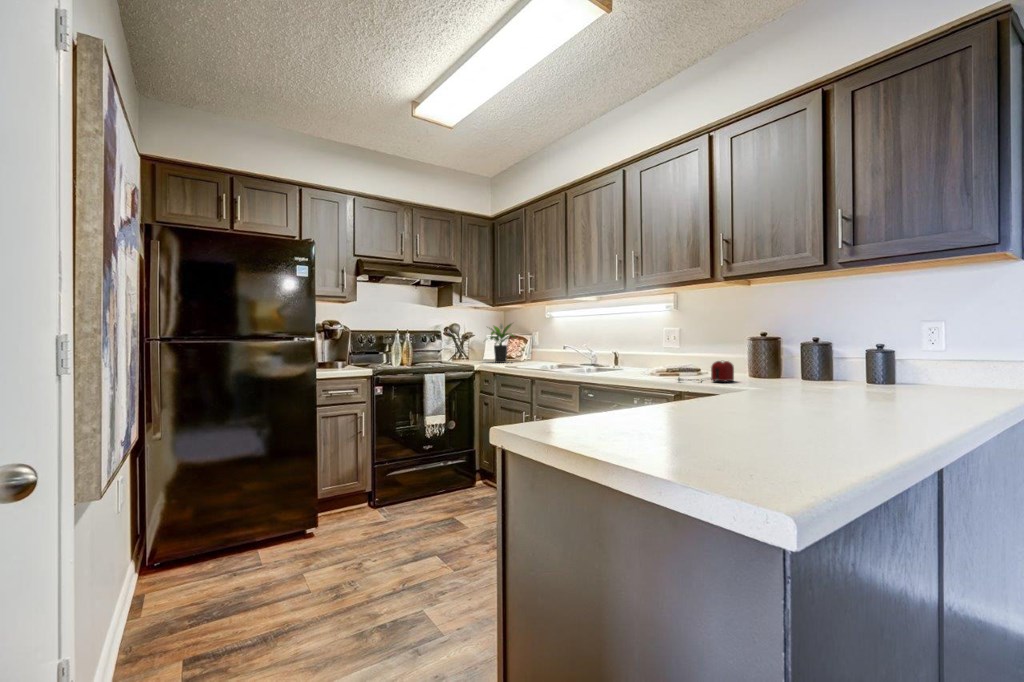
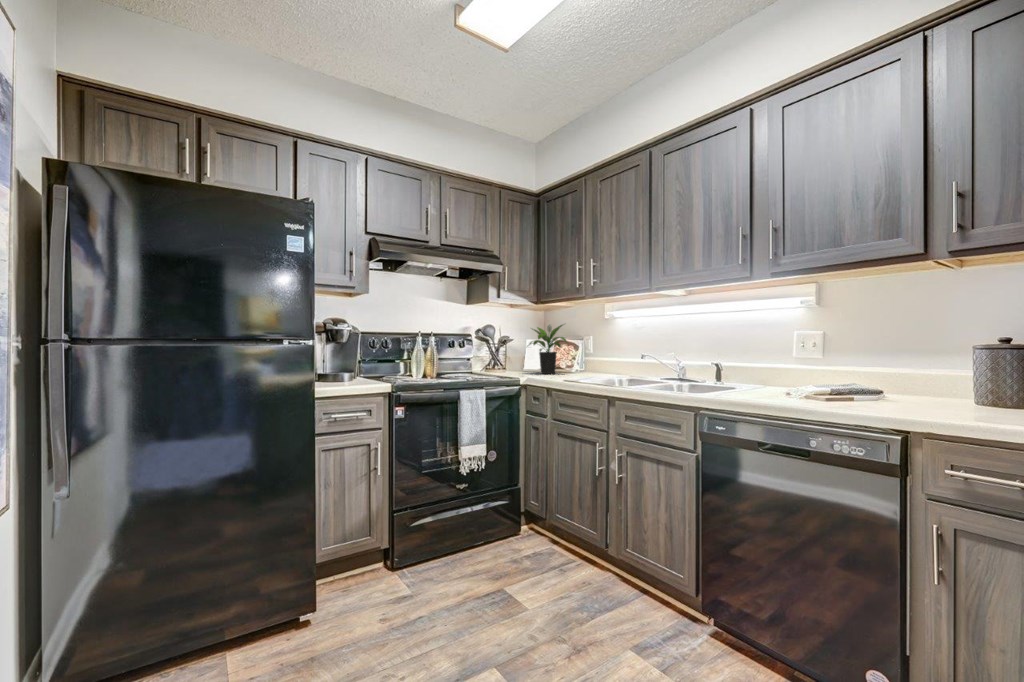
toaster: present [678,361,734,382] -> none [897,381,991,416]

